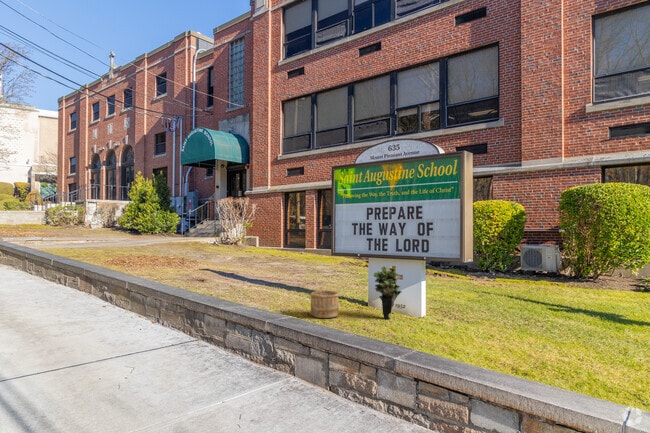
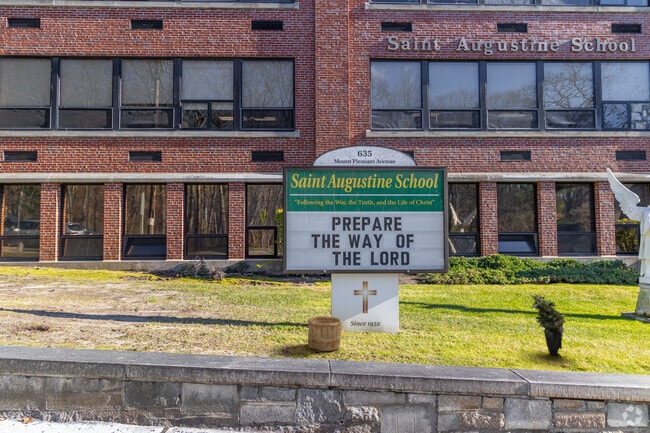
potted plant: present [374,266,402,319] -> present [530,294,566,355]

